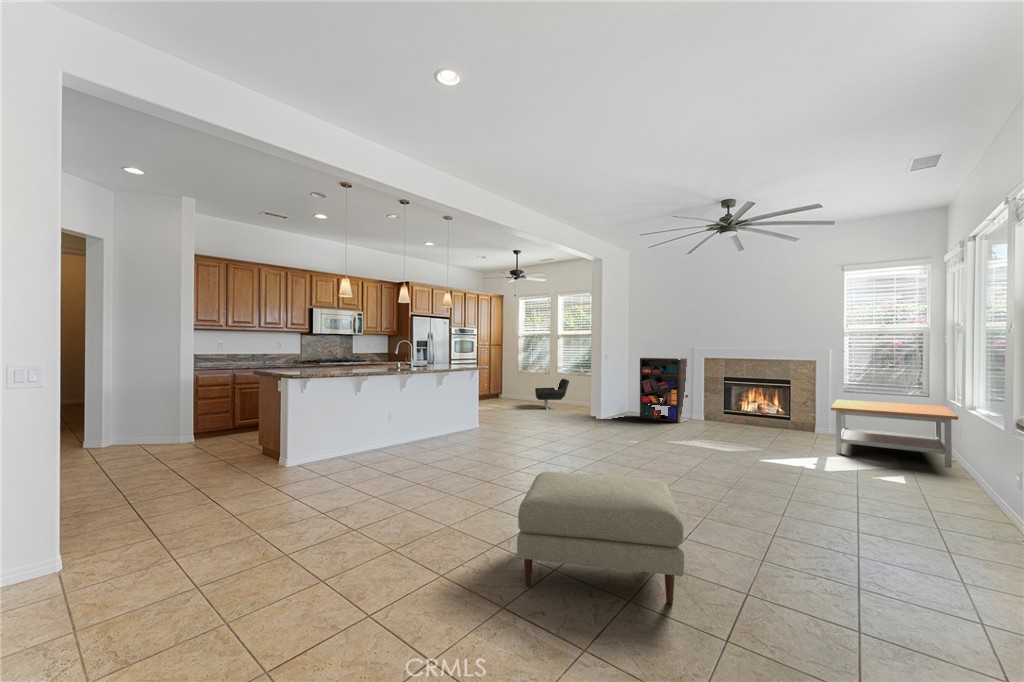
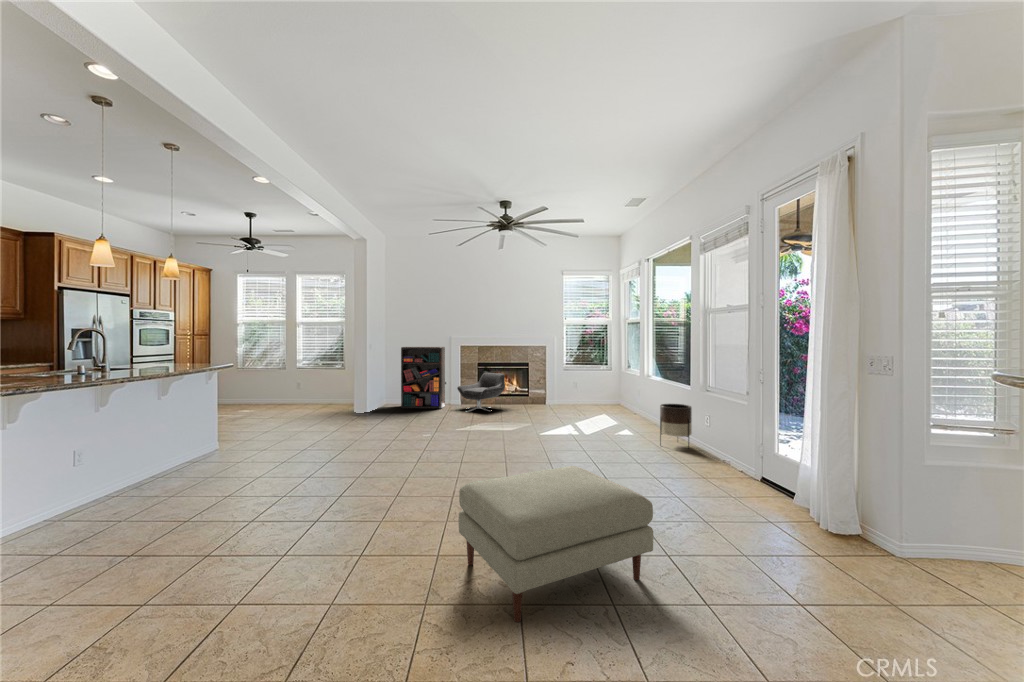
lounge chair: present [534,379,569,410] -> present [457,373,505,412]
coffee table: present [831,399,958,468] -> none [563,376,643,419]
planter: none [929,446,993,518] -> present [660,404,692,449]

